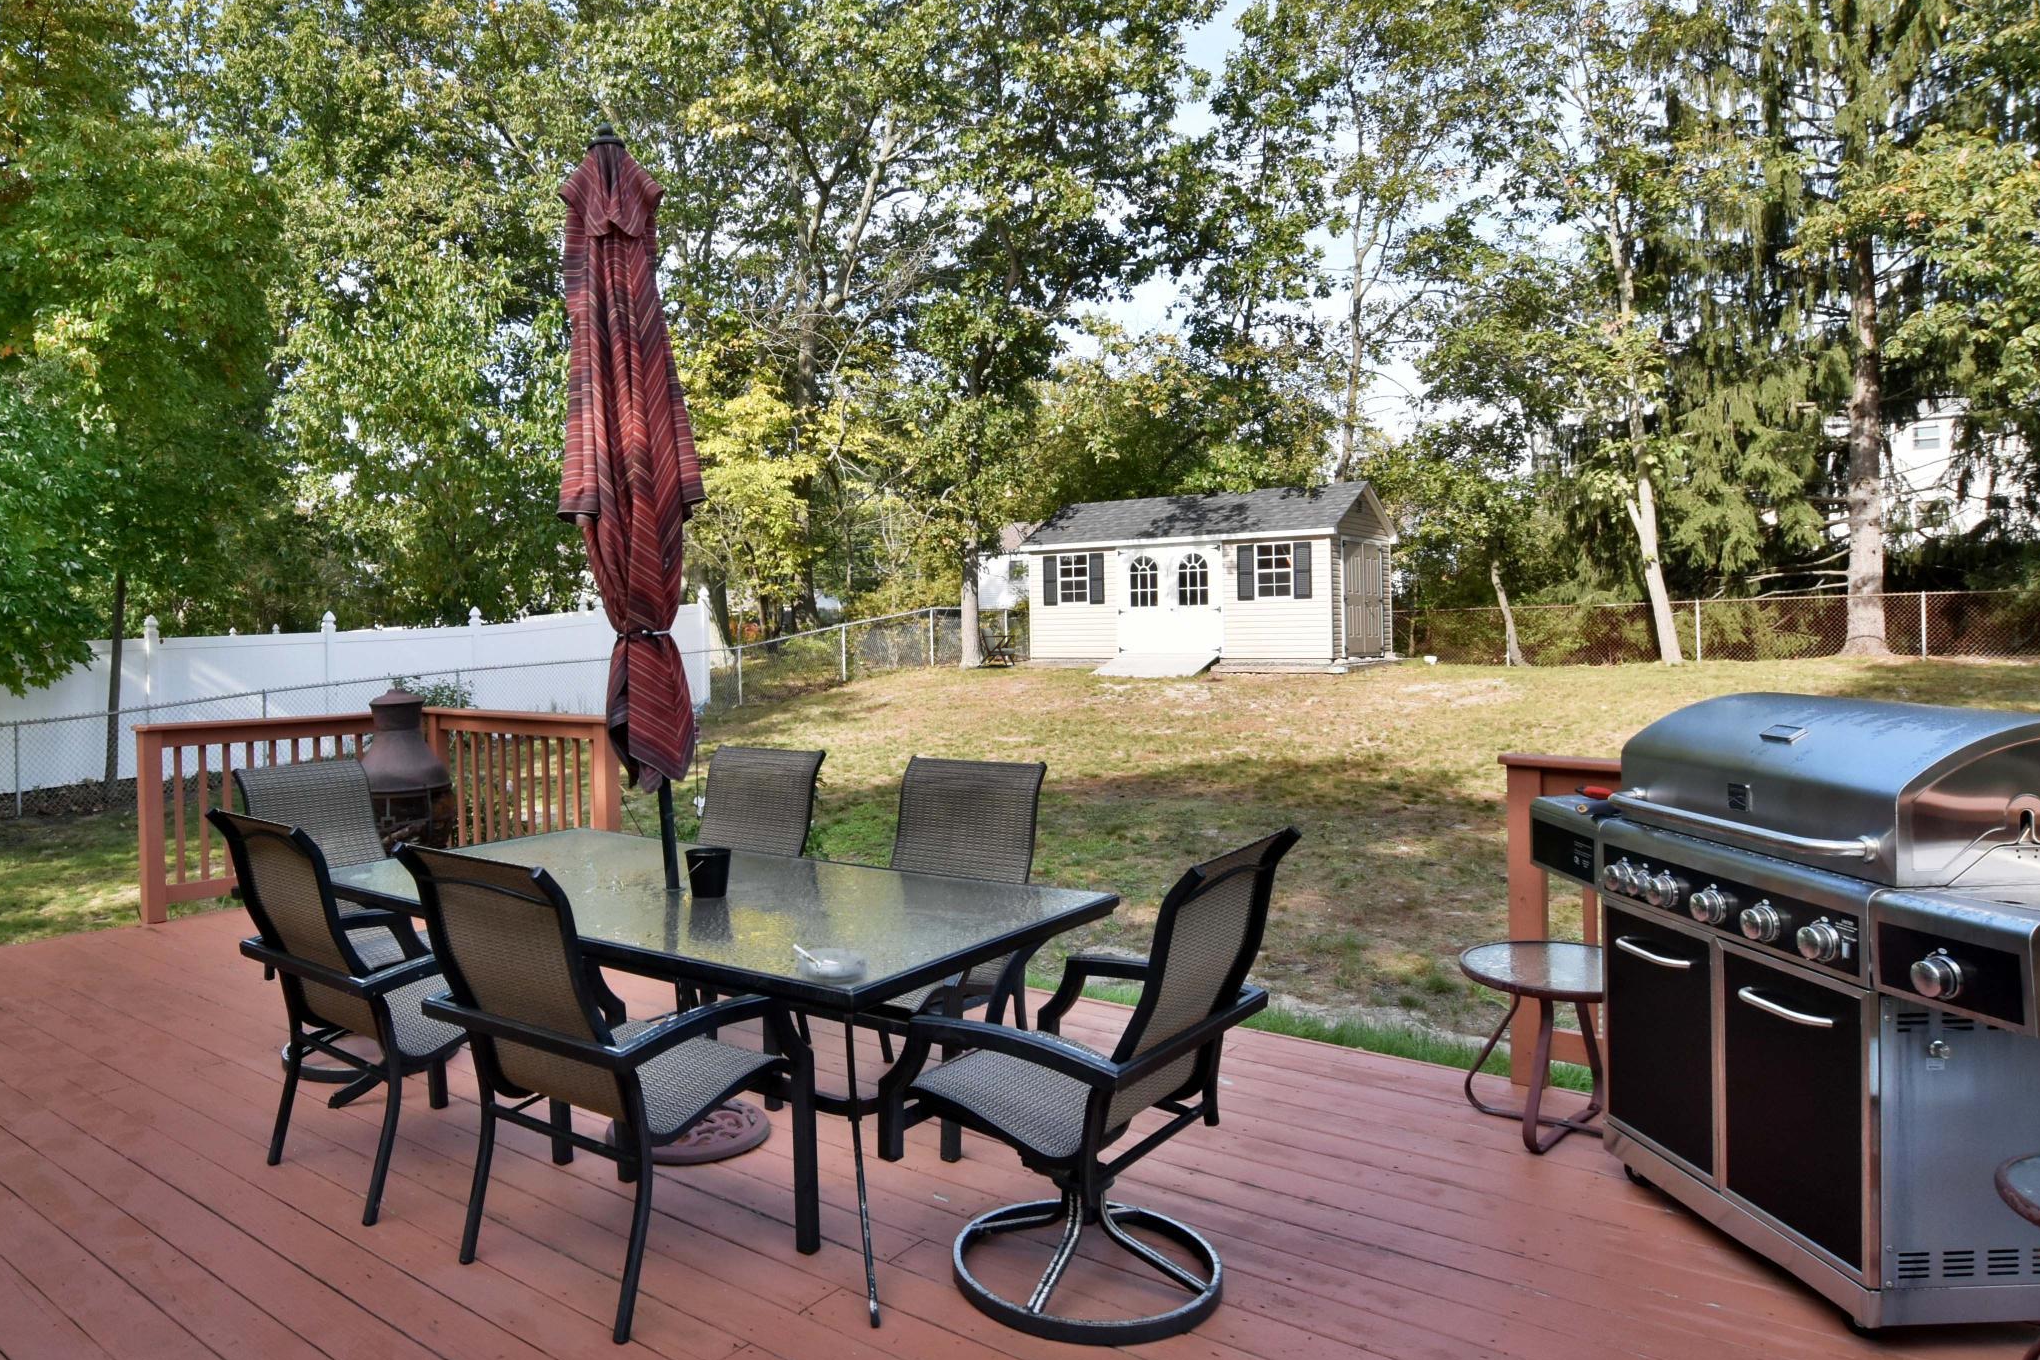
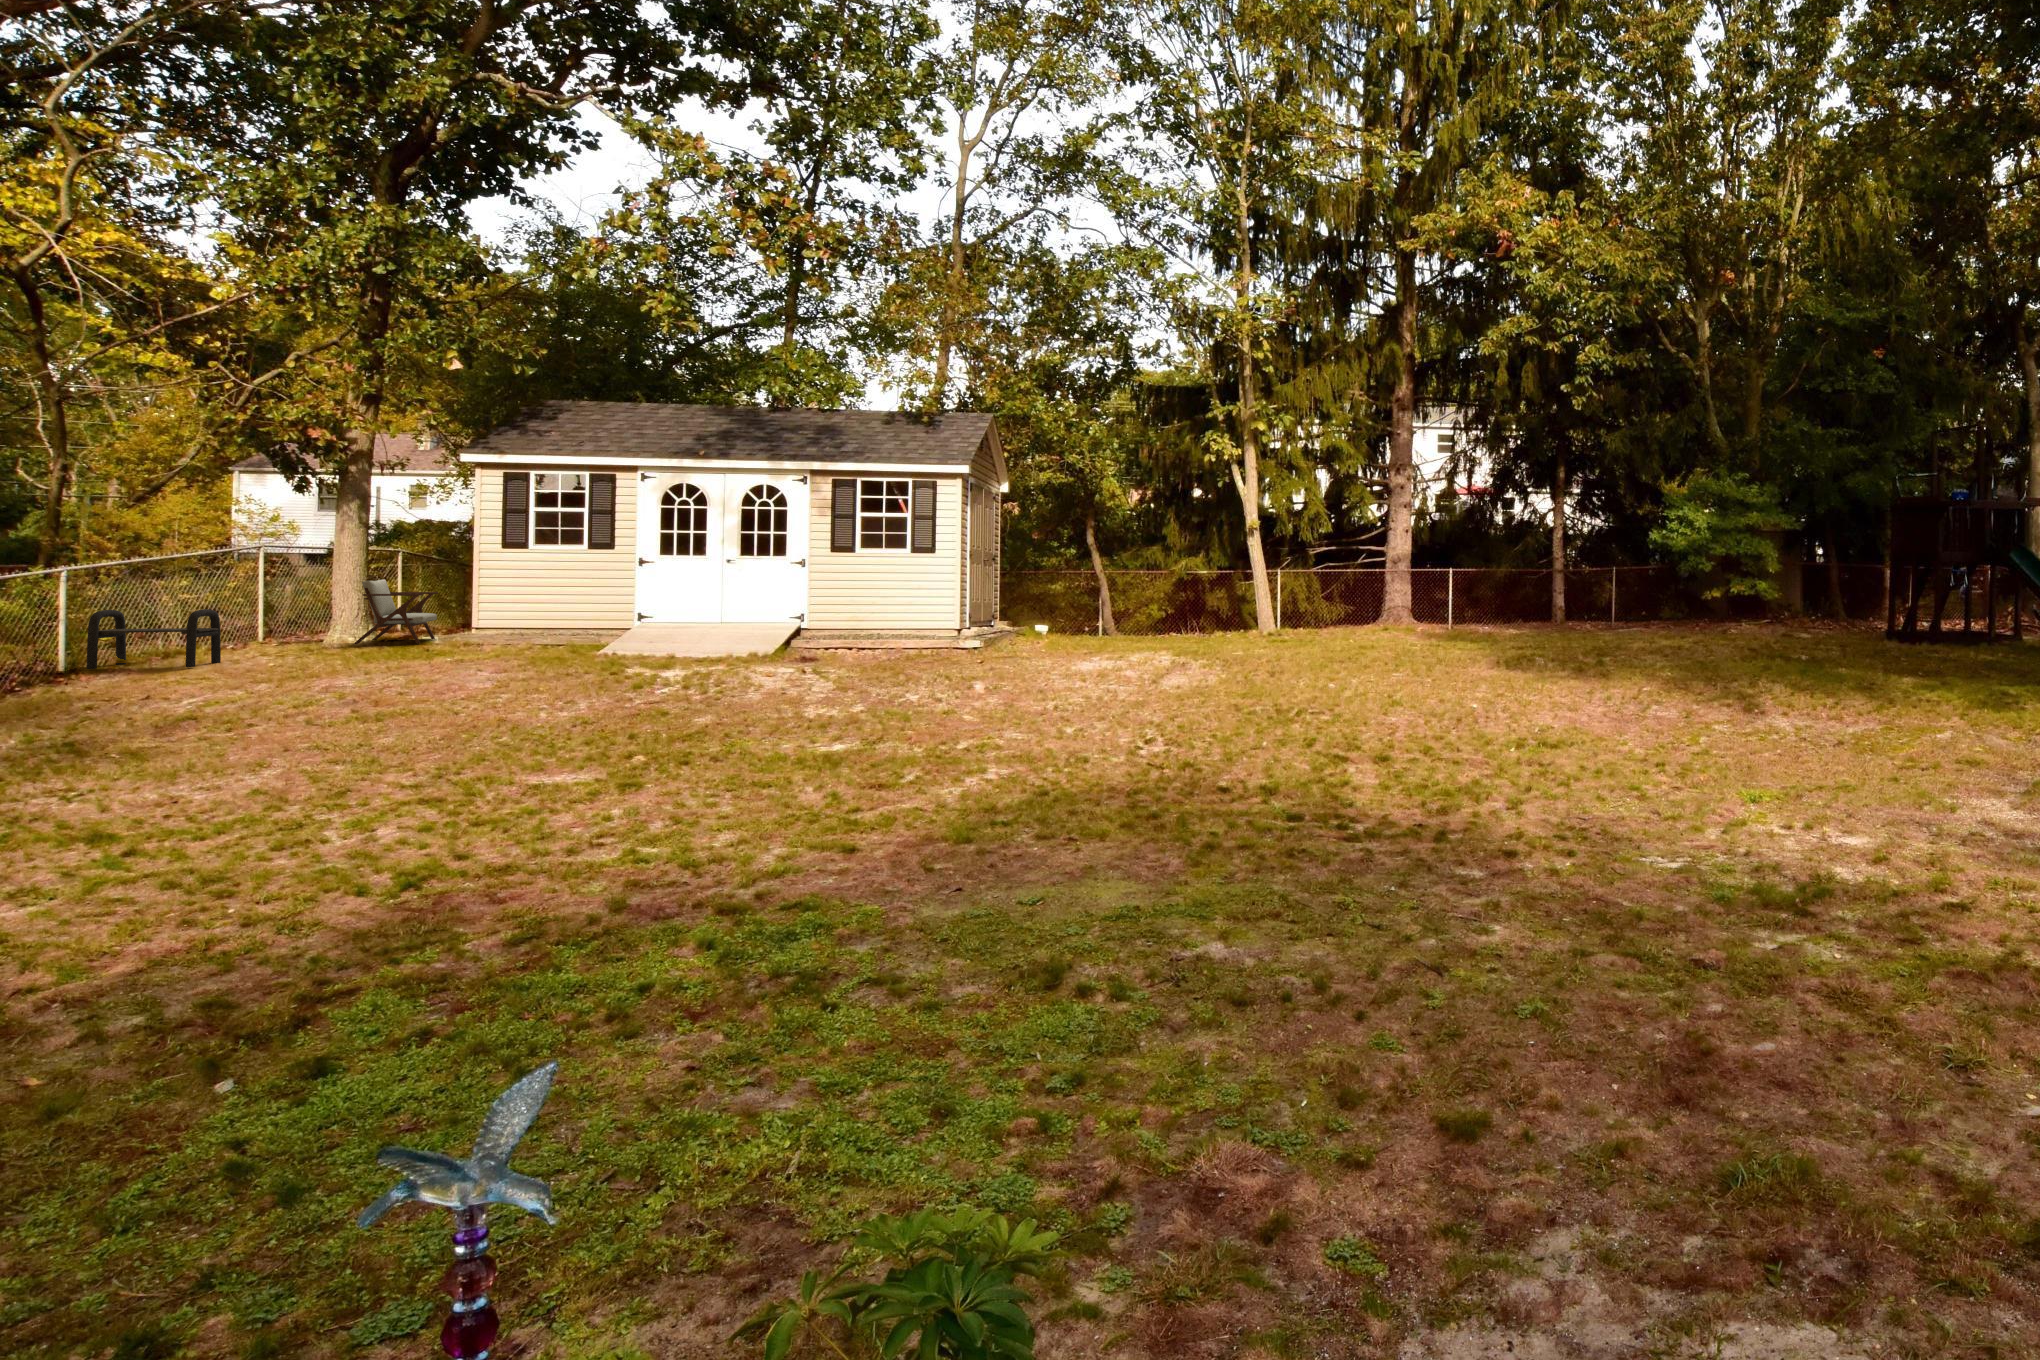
bench: none [876,644,924,676] -> present [86,609,221,669]

